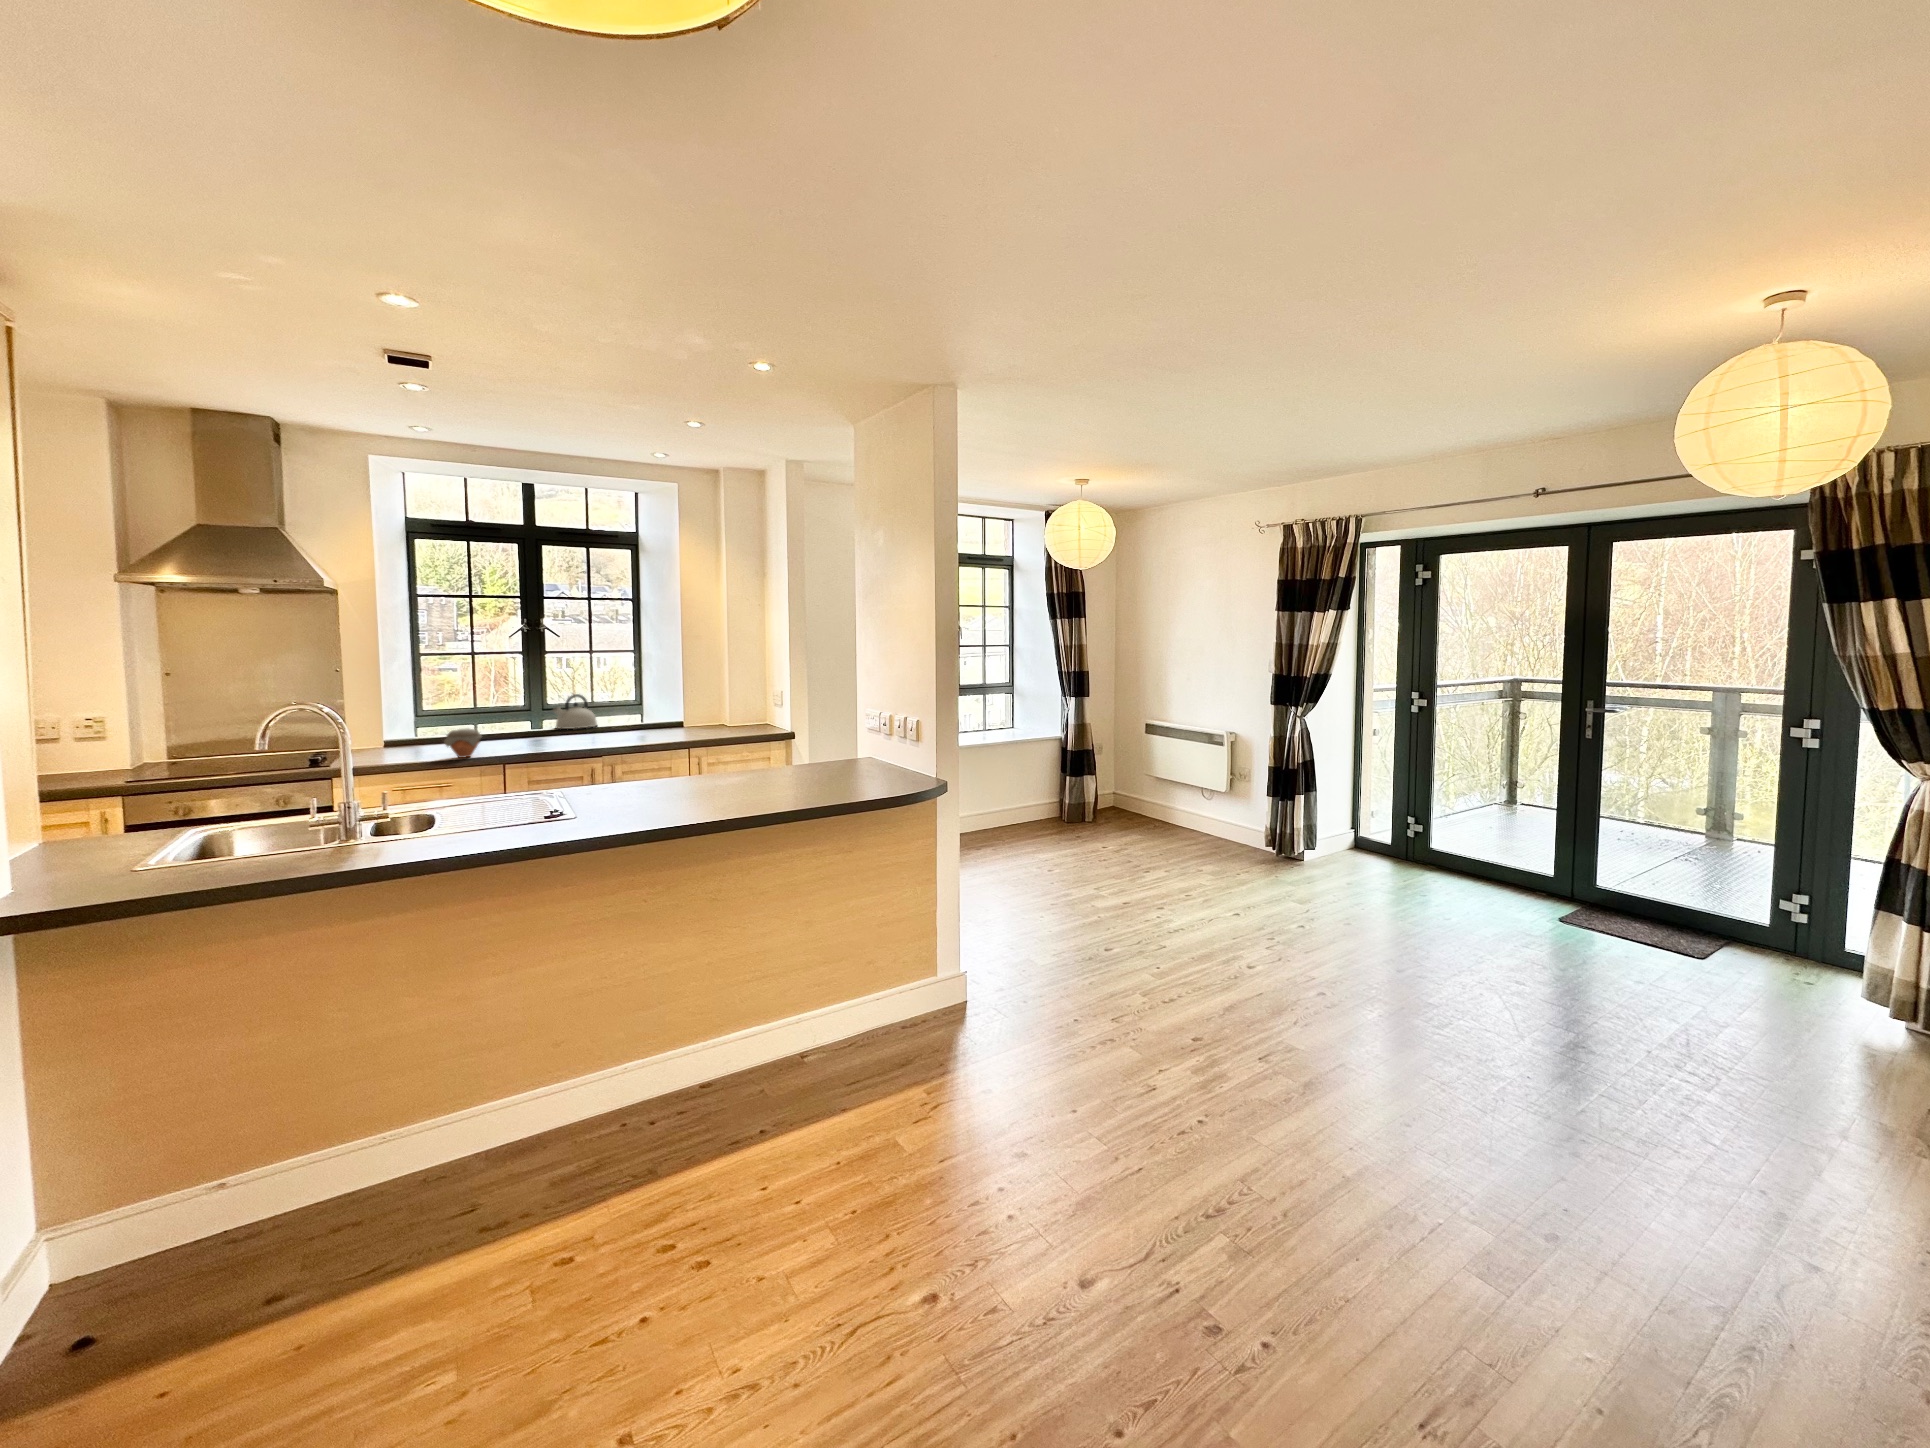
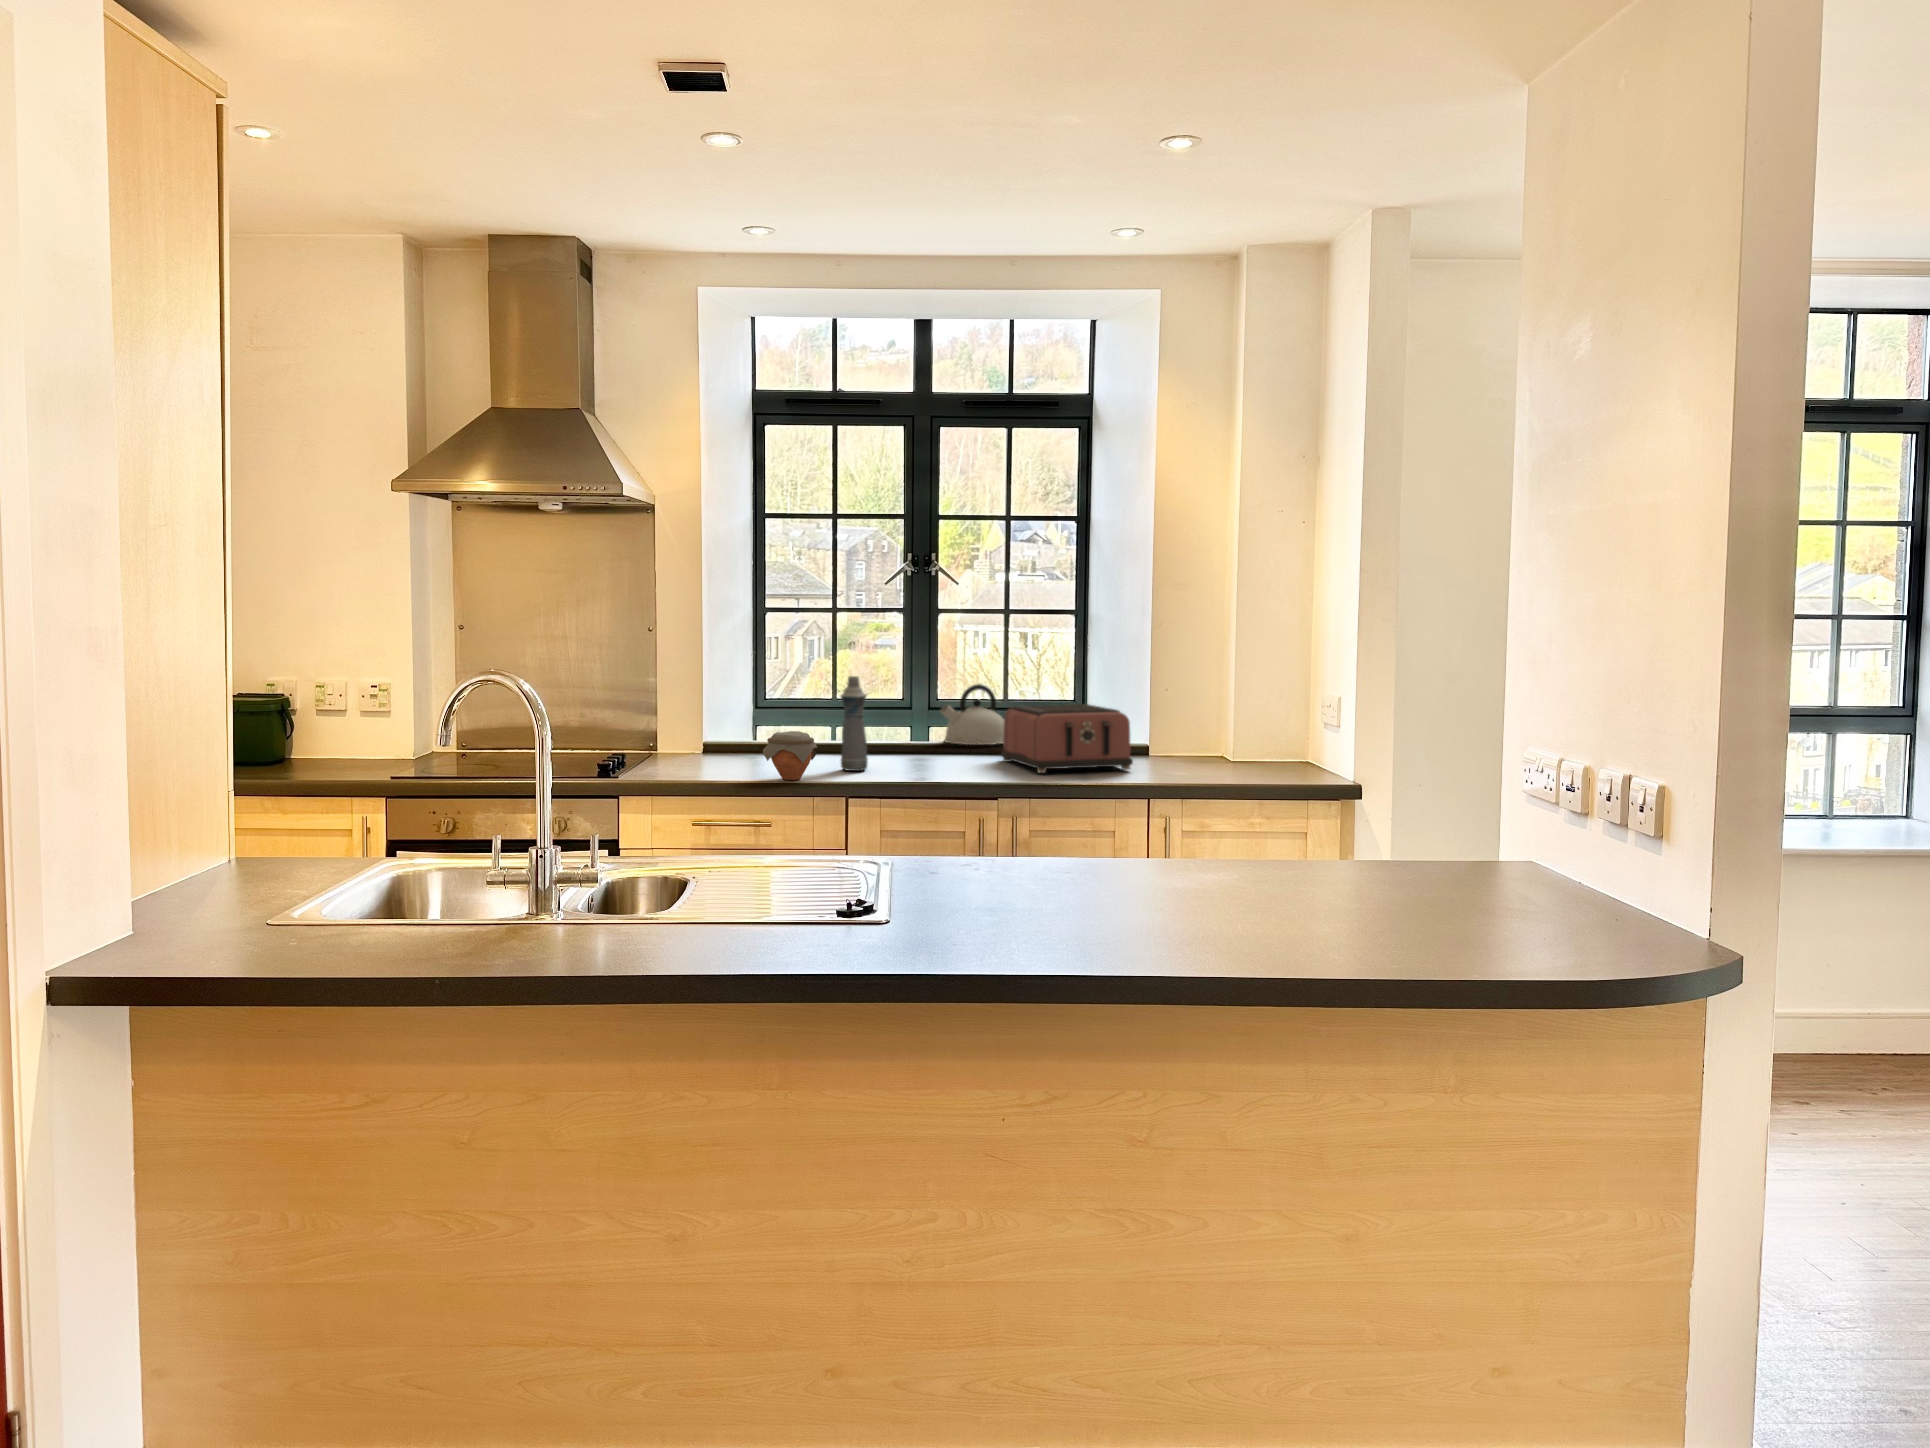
bottle: none [493,694,514,749] -> present [841,676,868,771]
toaster: none [597,702,677,740] -> present [1001,704,1133,773]

